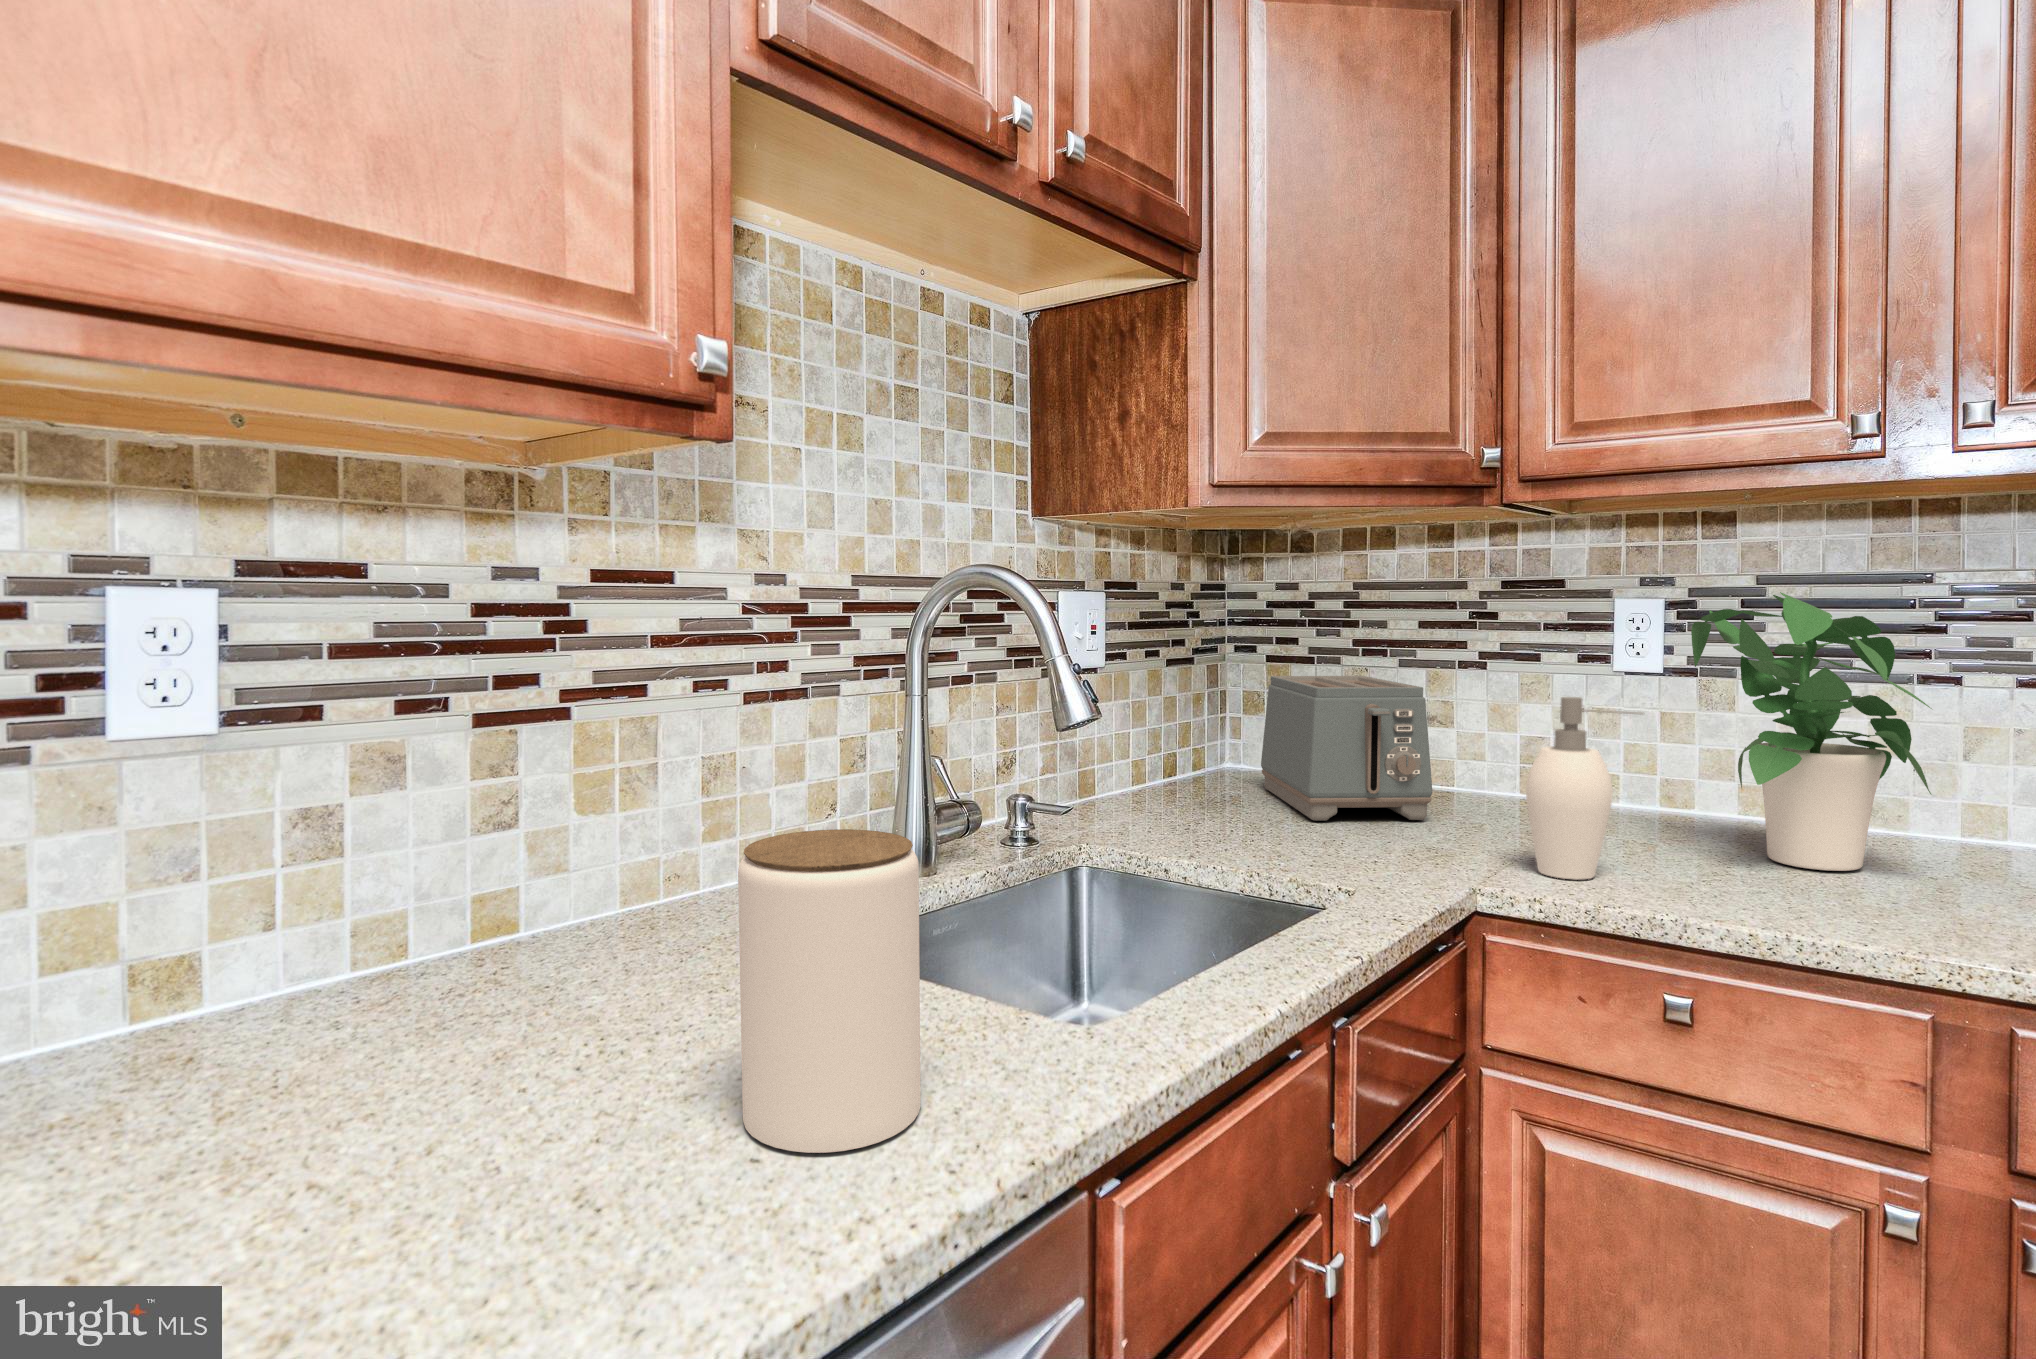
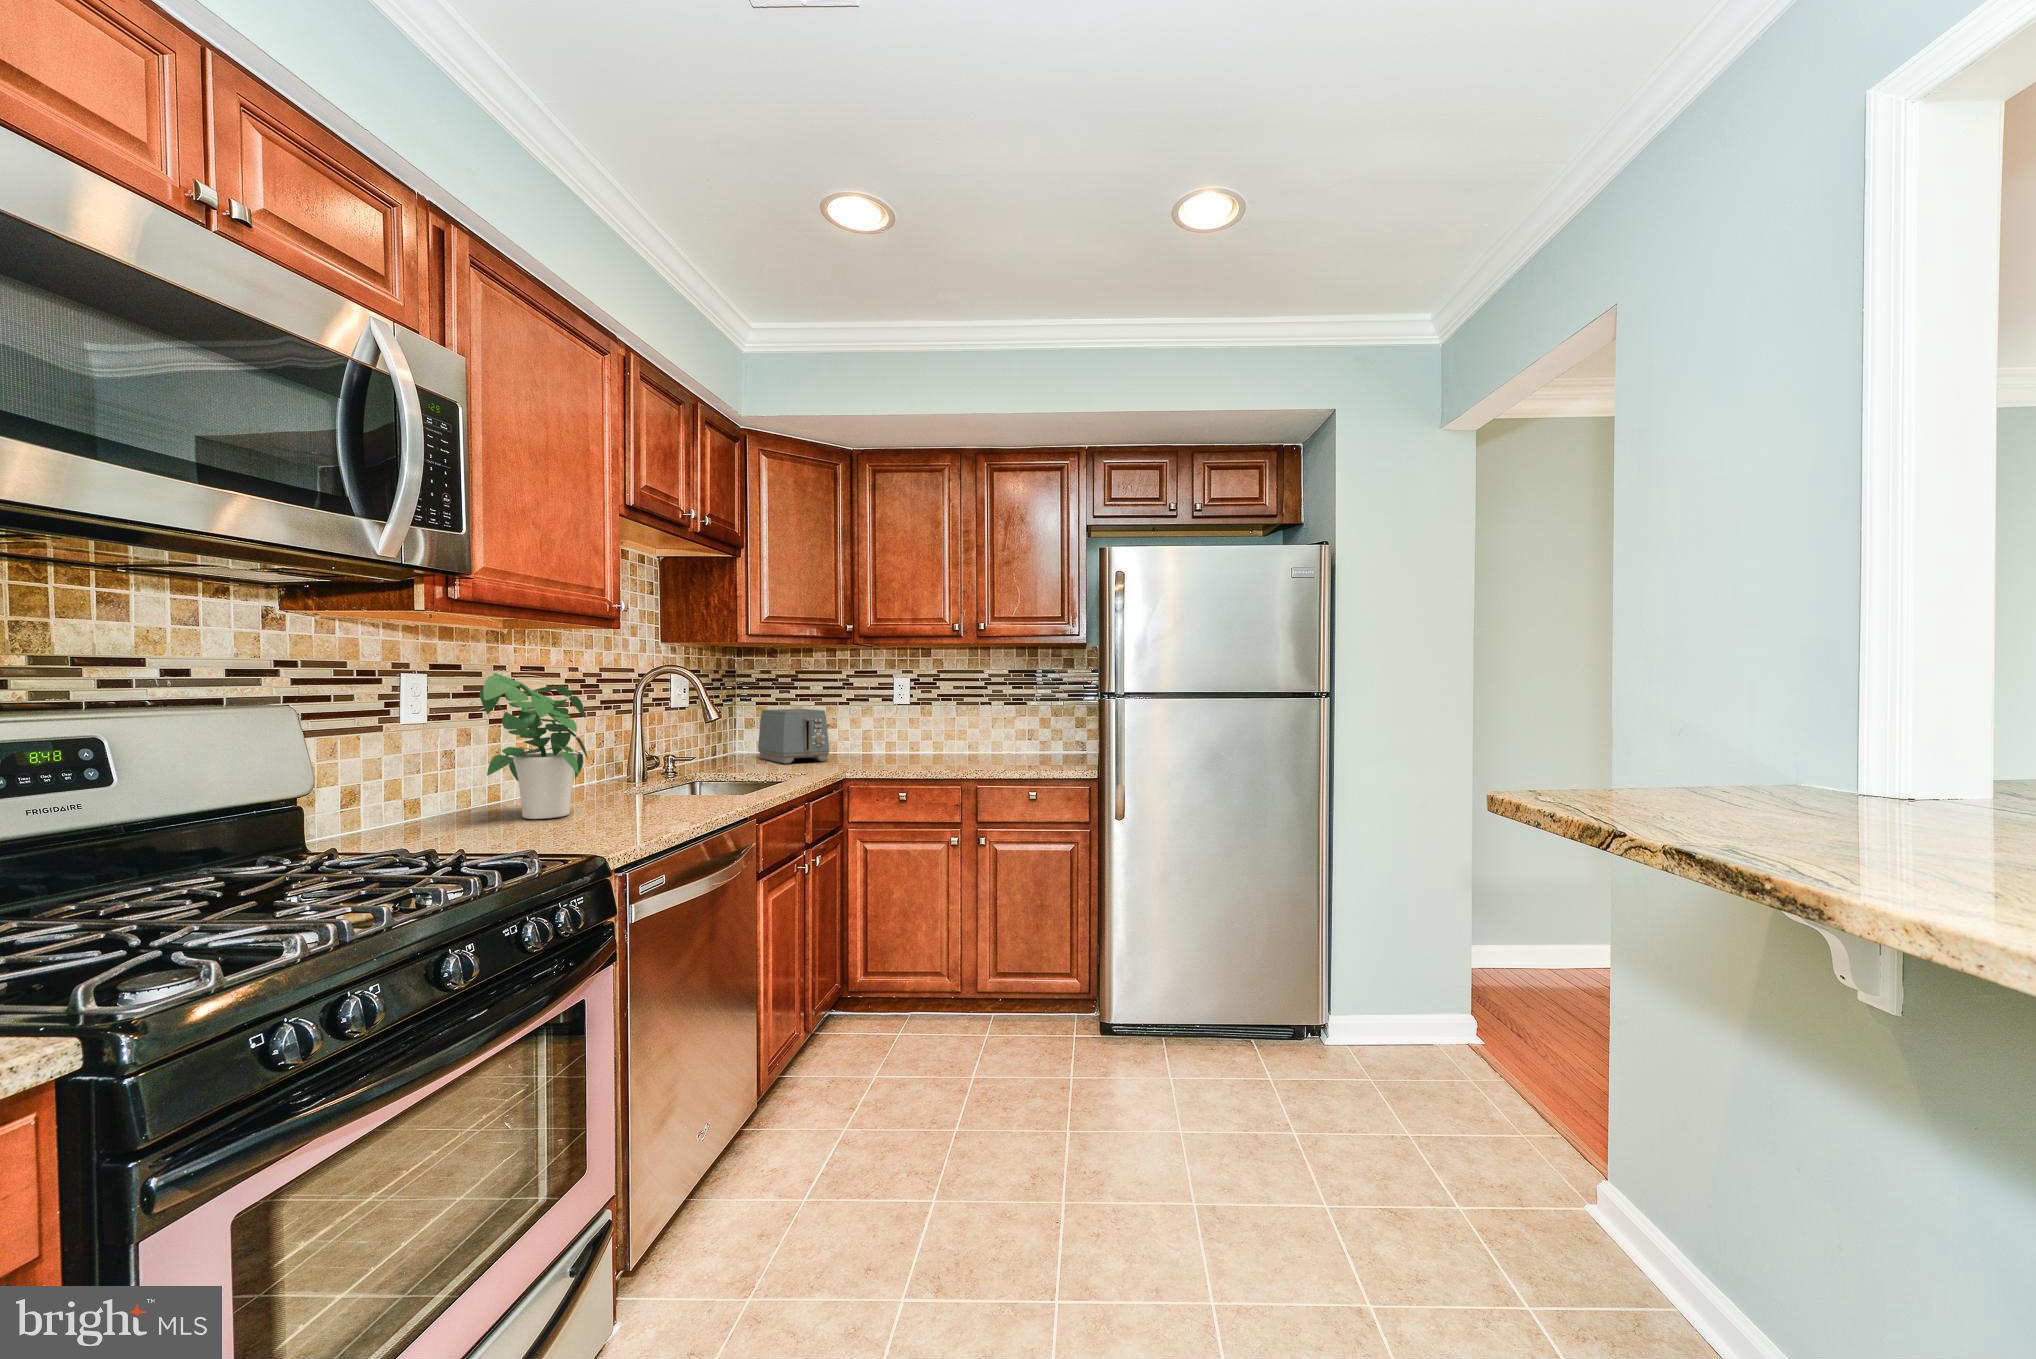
potted plant: present [1691,592,1932,871] -> present [480,673,588,819]
soap dispenser: present [1526,697,1643,879] -> none [860,709,894,769]
jar: present [738,829,921,1153] -> none [656,738,706,814]

